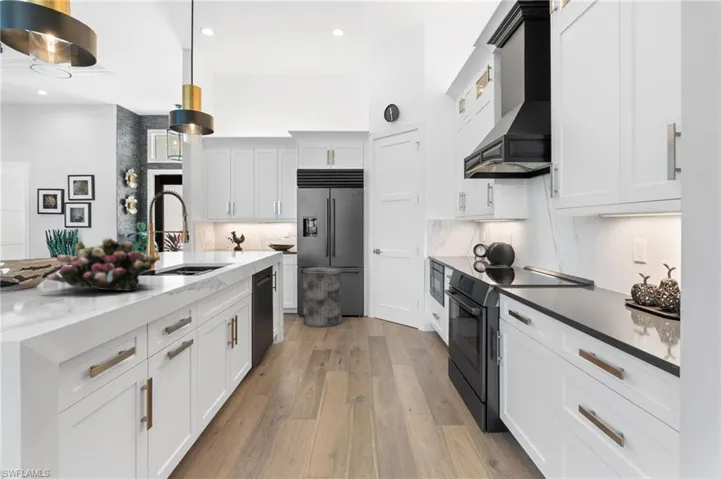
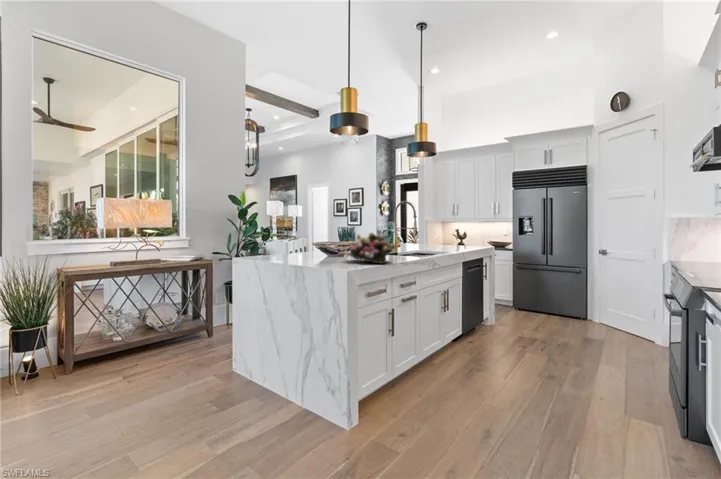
trash can: present [303,266,342,327] -> none [516,261,557,319]

